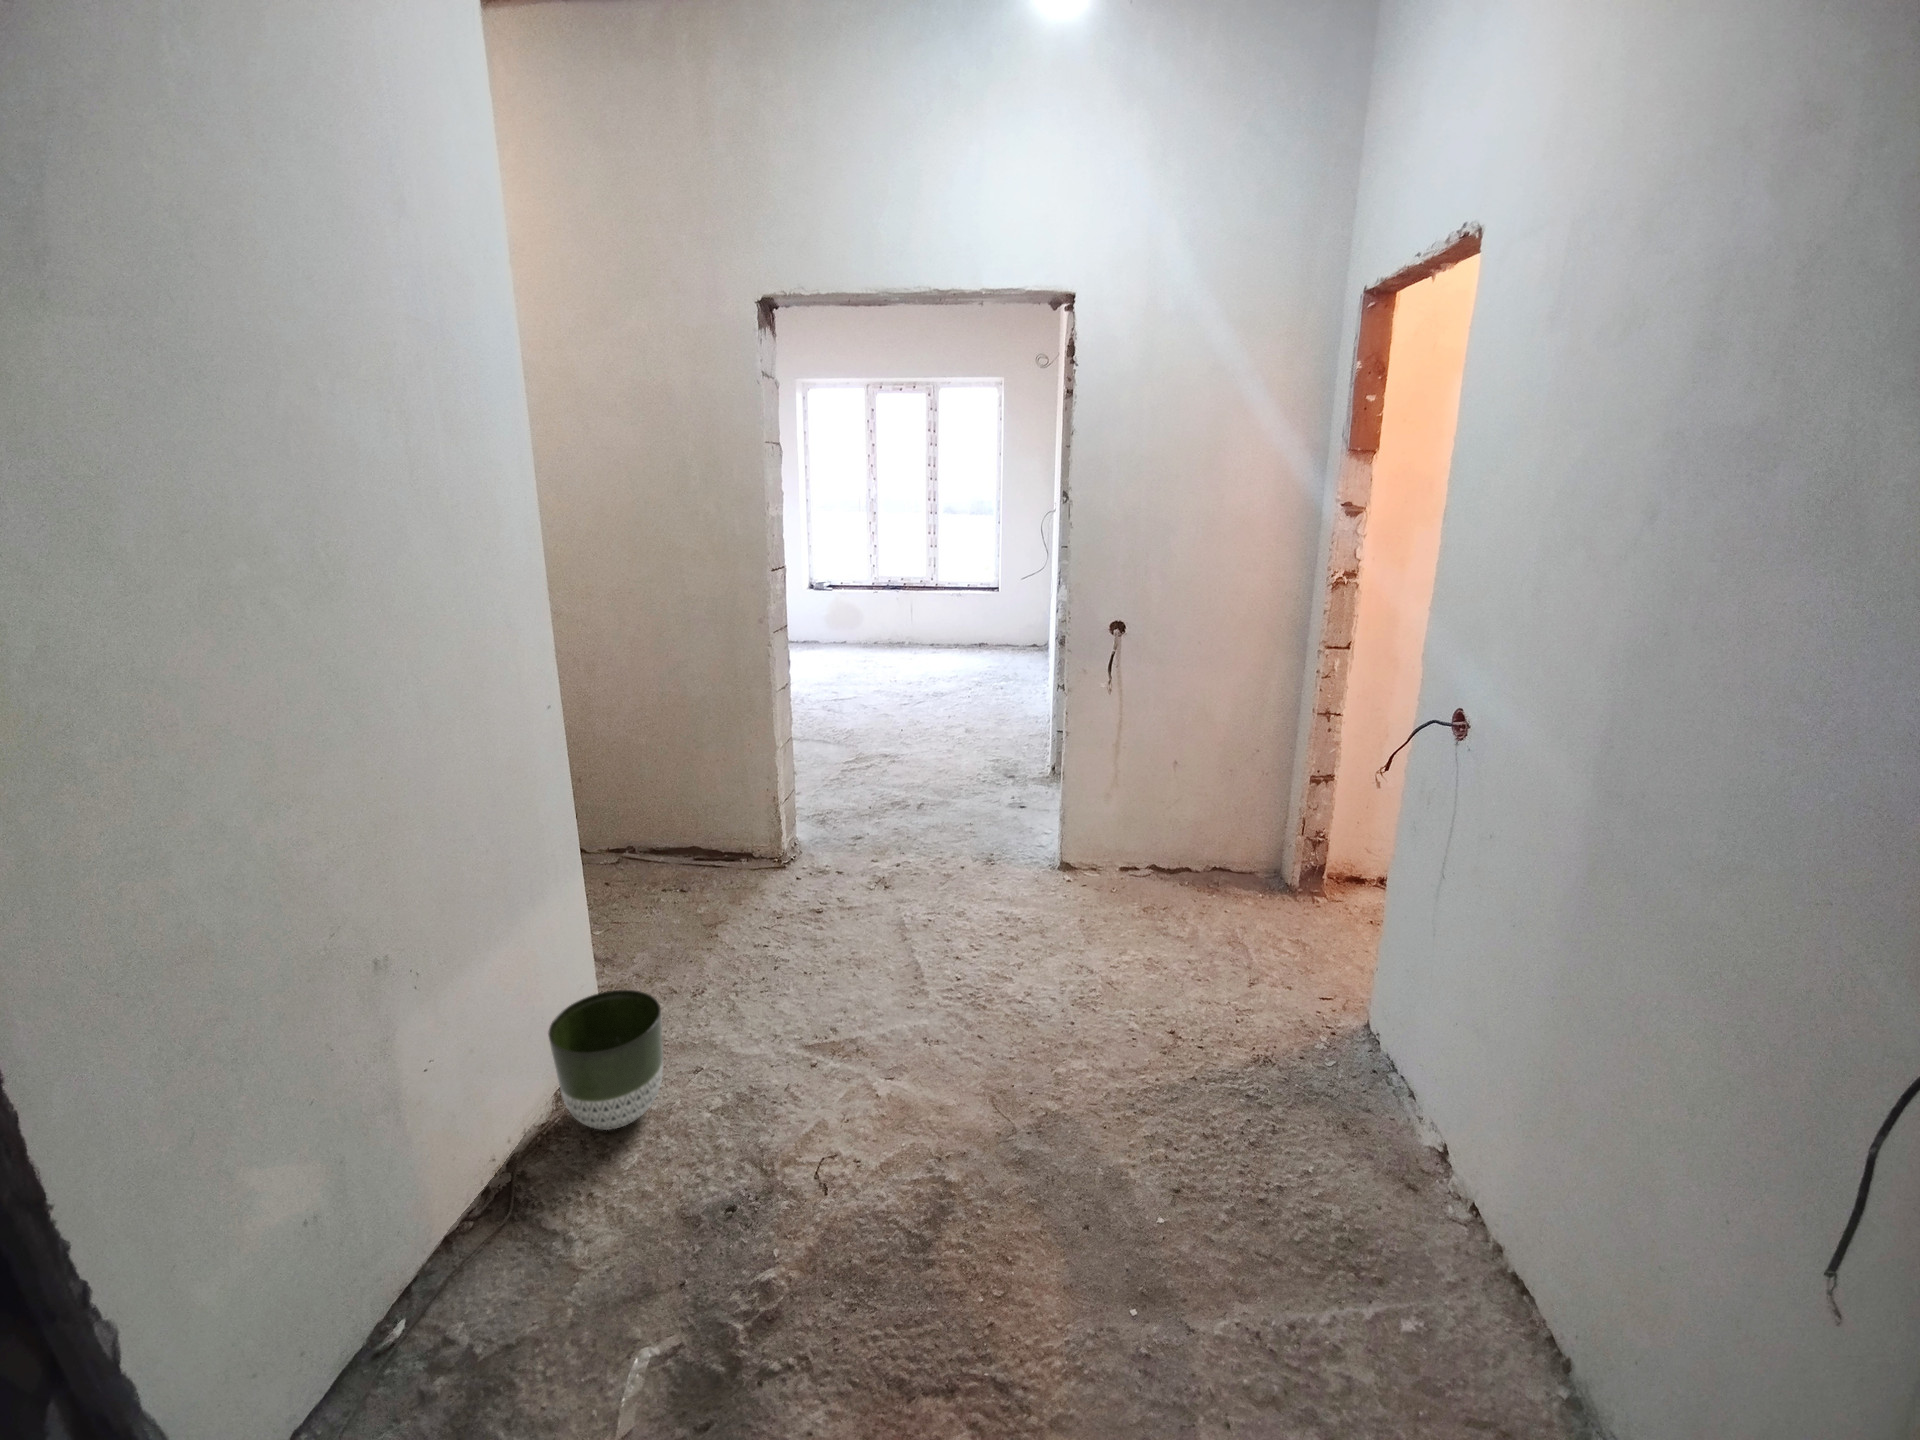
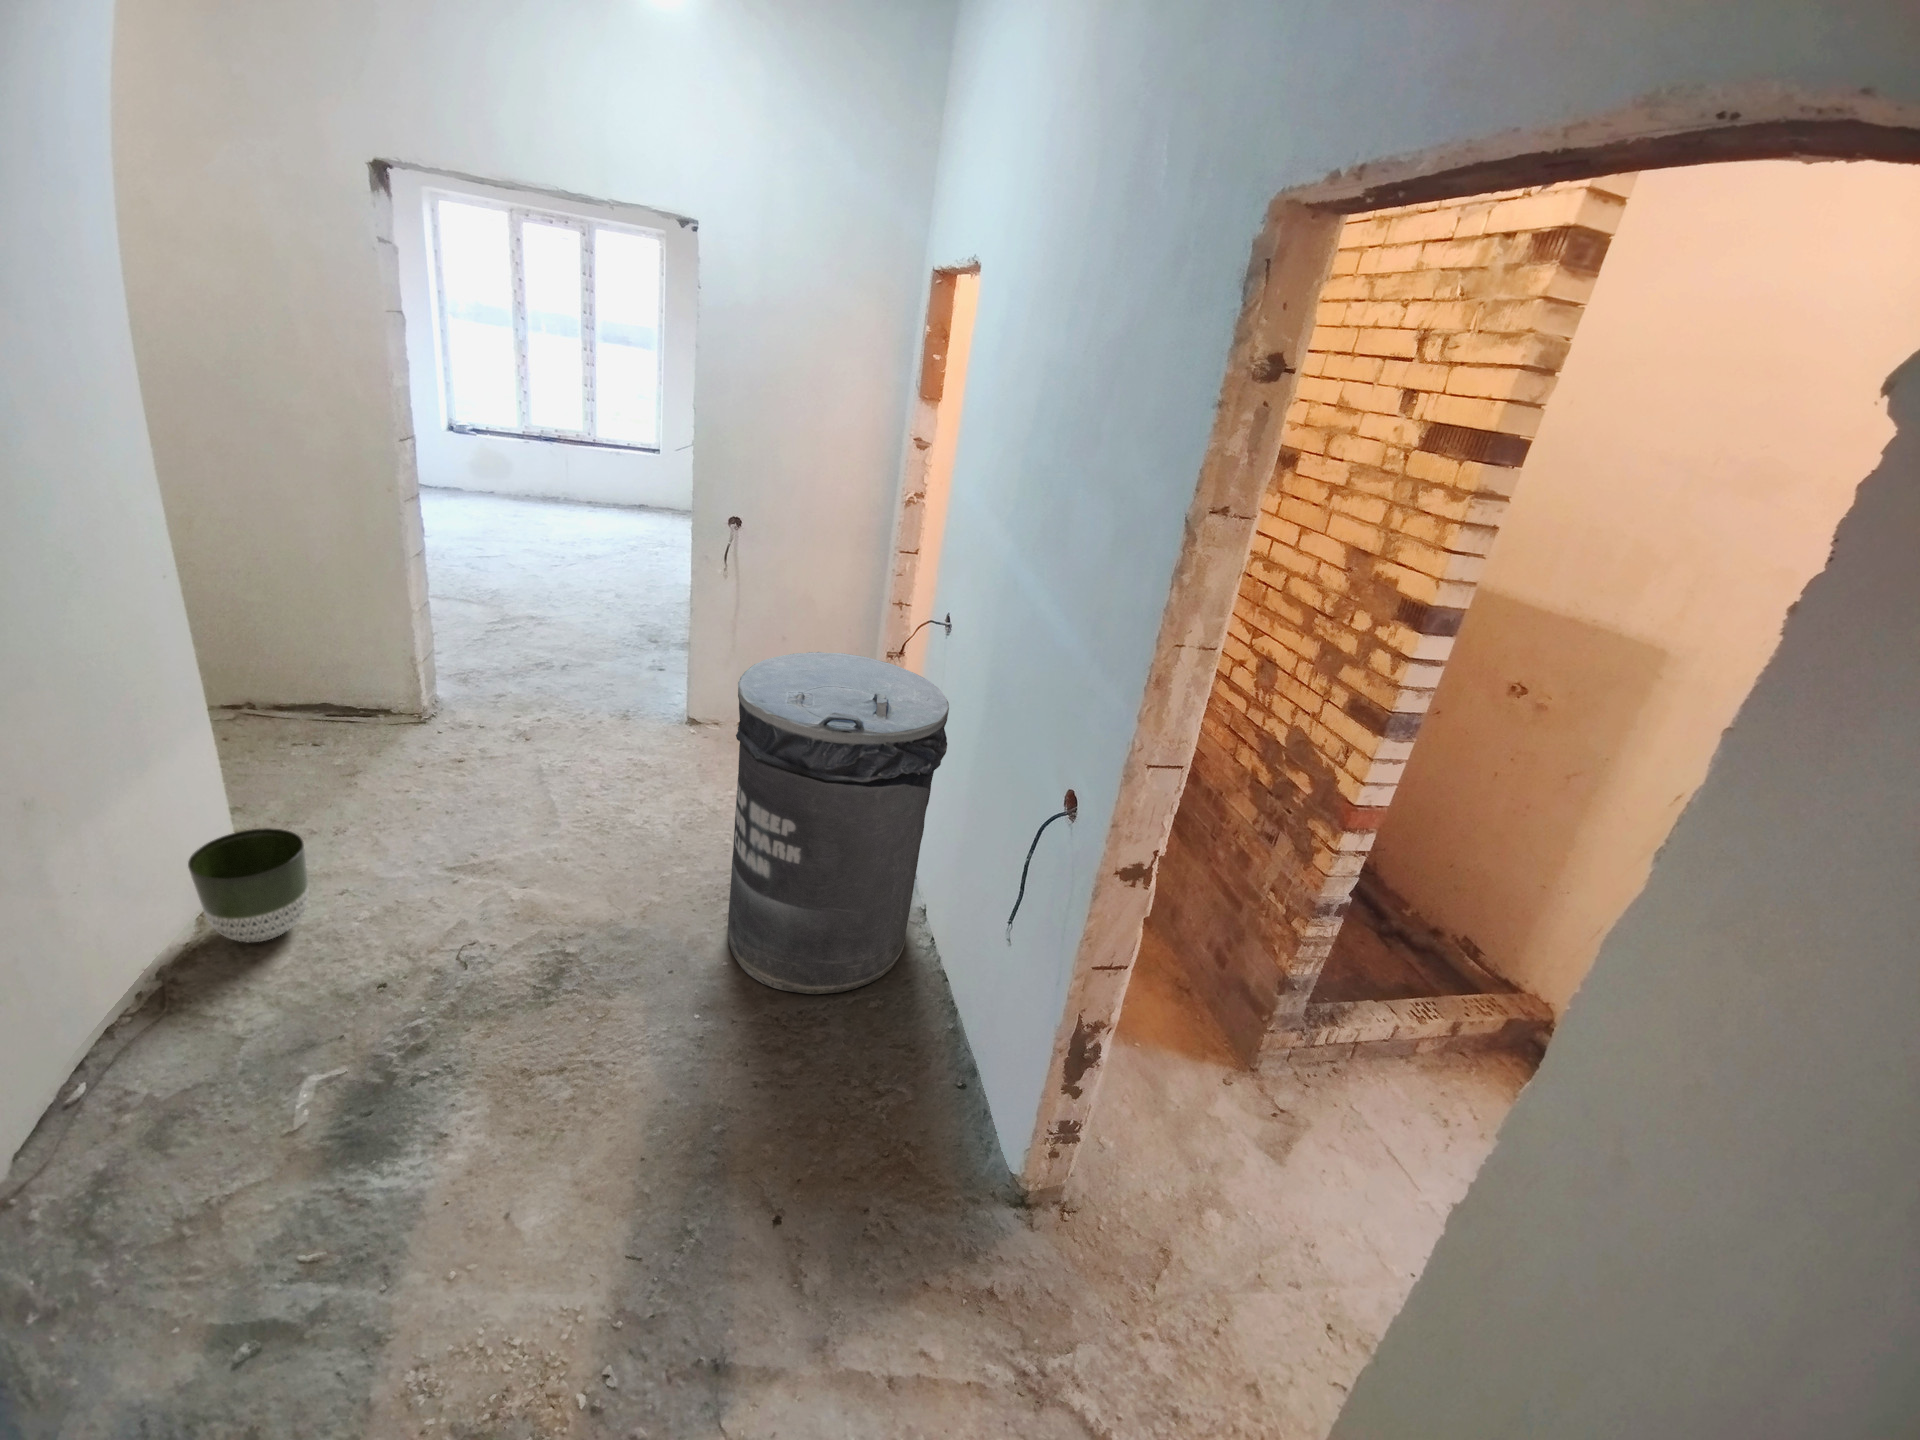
trash can: none [1154,767,1519,1304] -> present [728,652,949,994]

